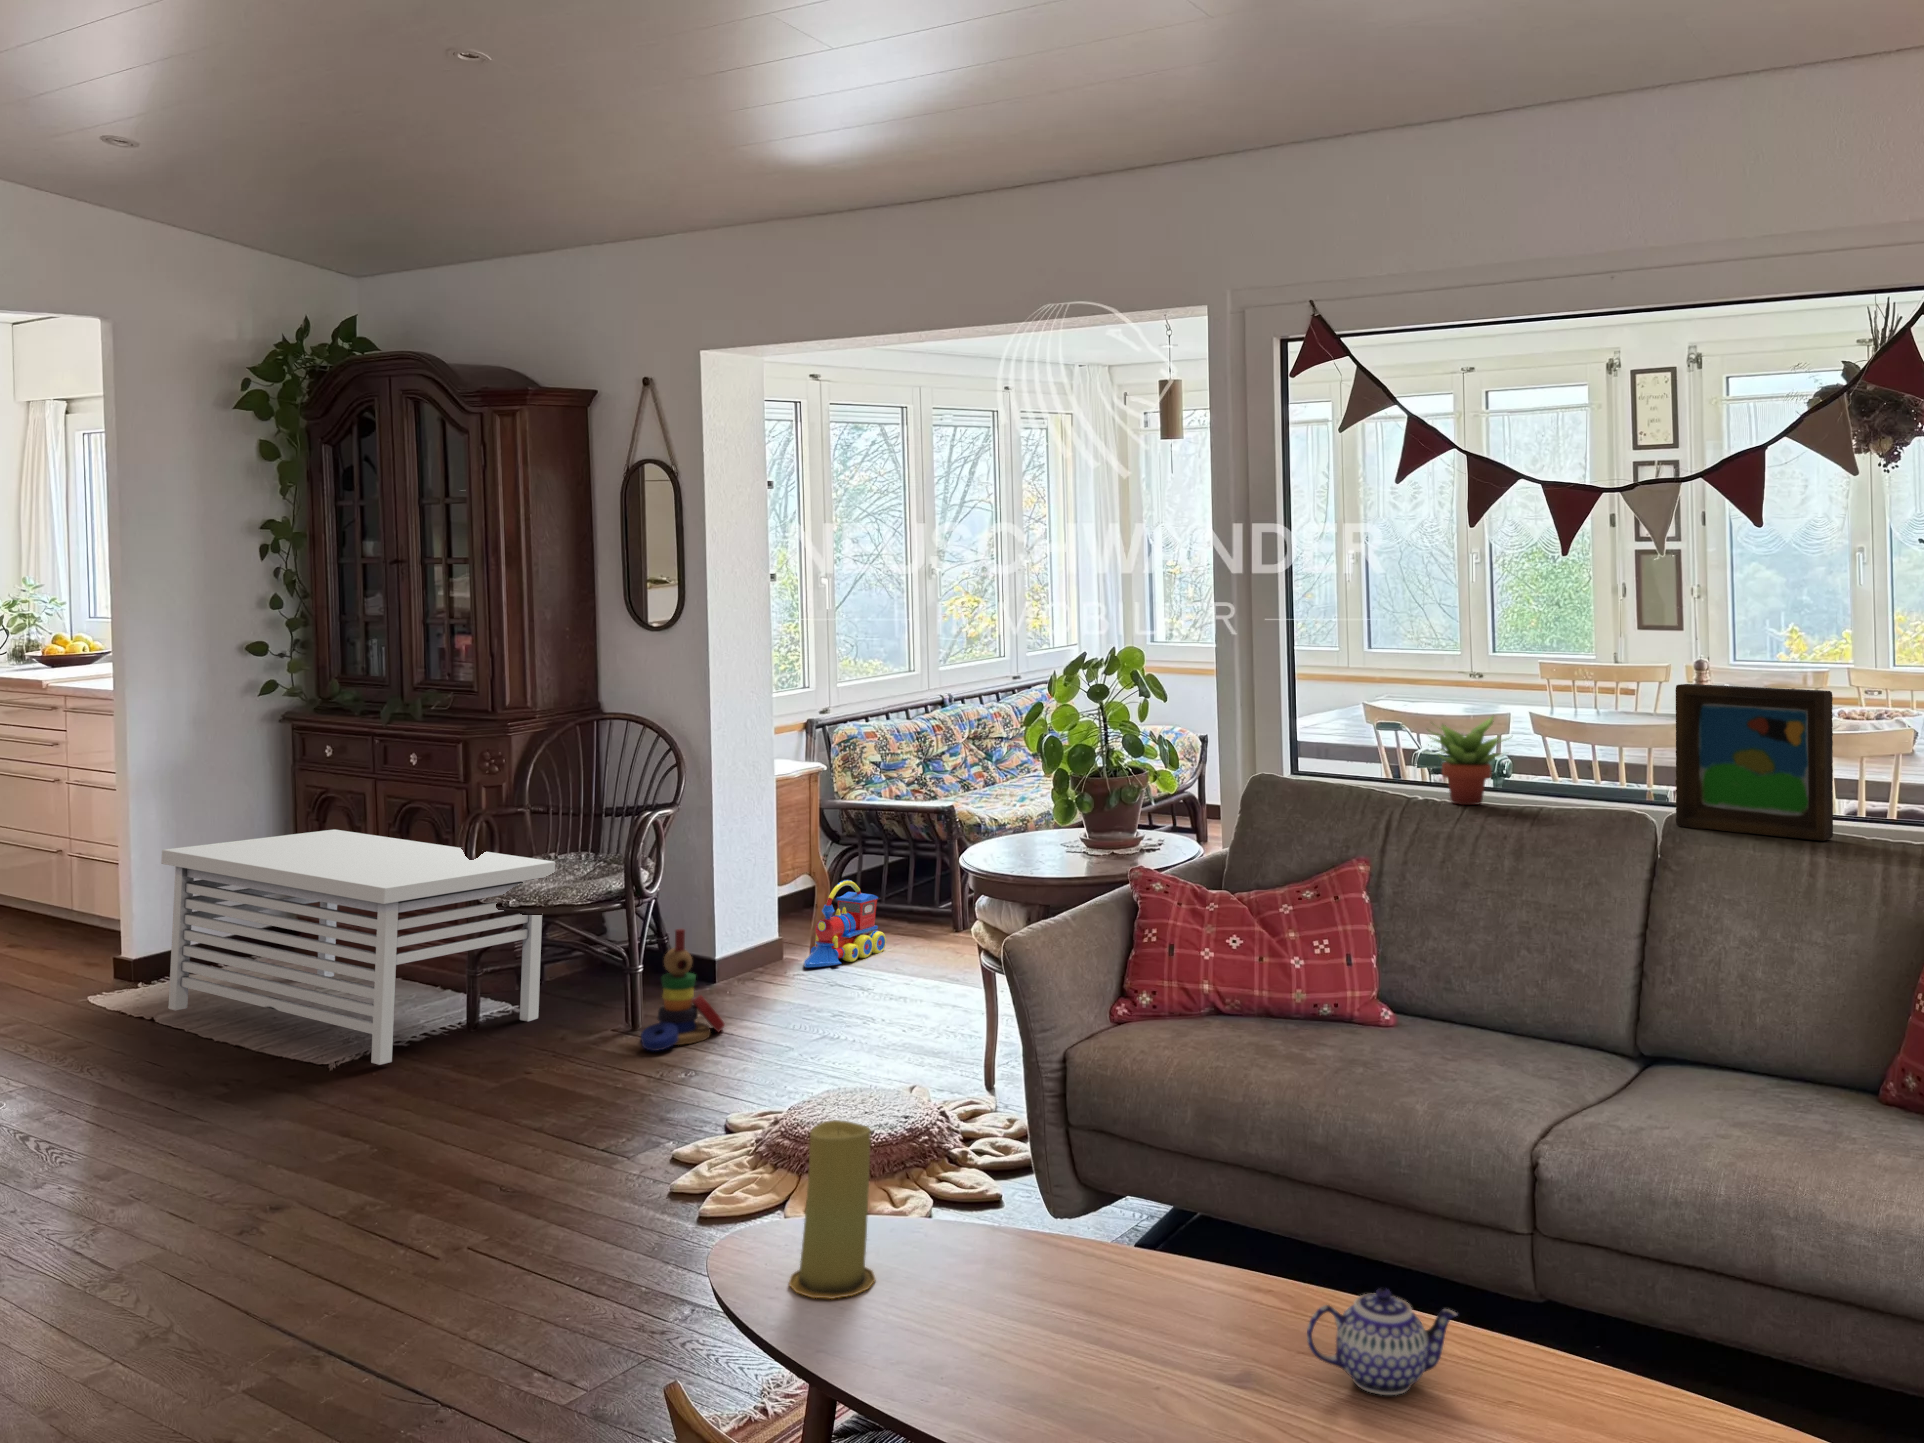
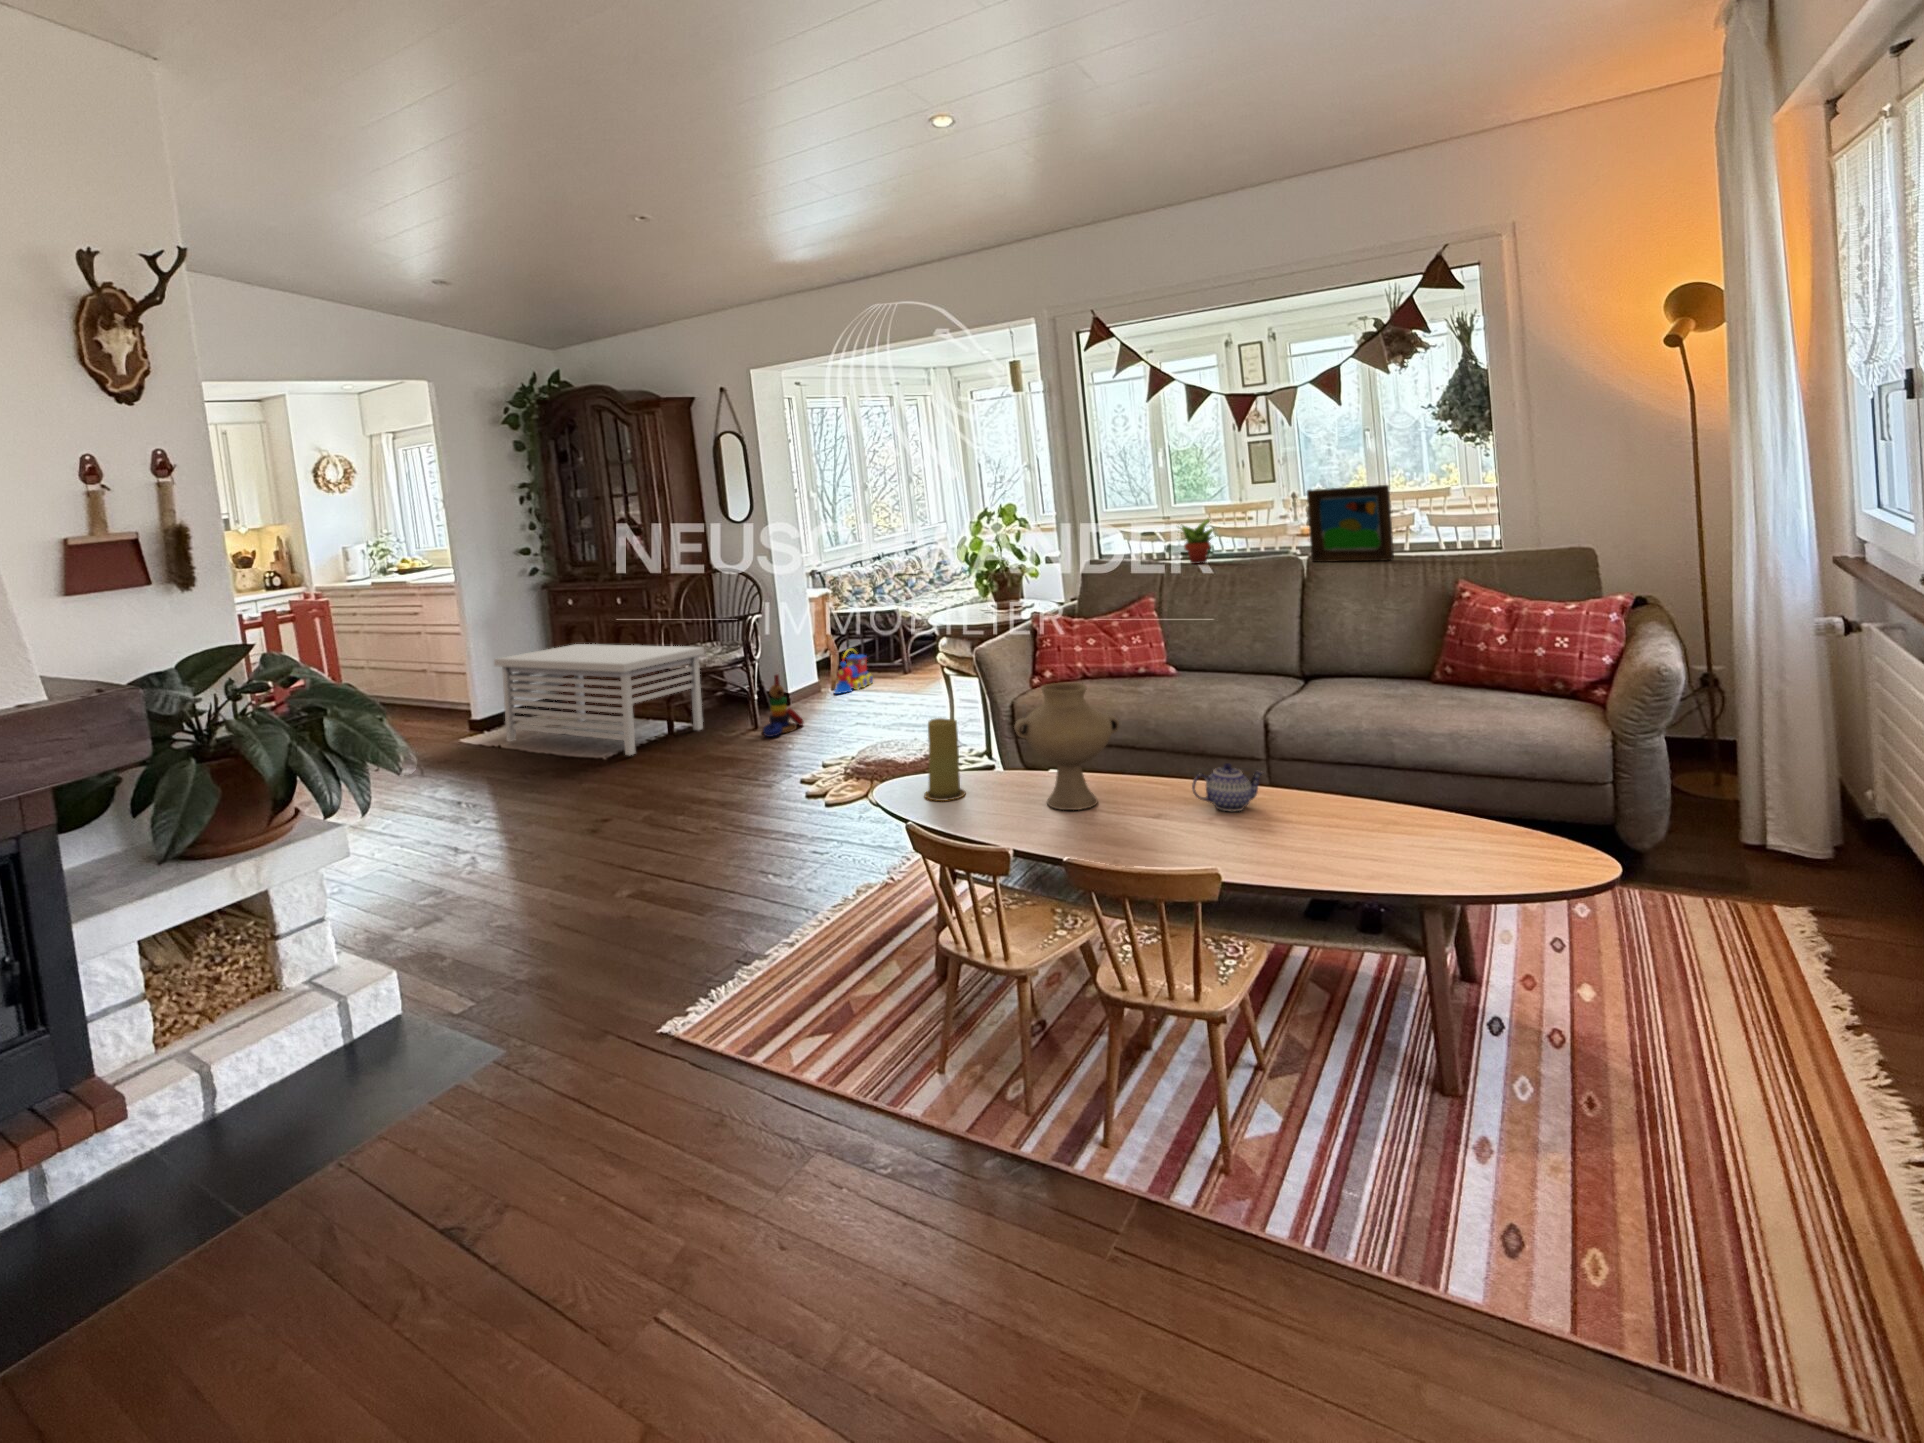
vase: none [967,1076,1182,1354] -> present [1014,683,1119,810]

